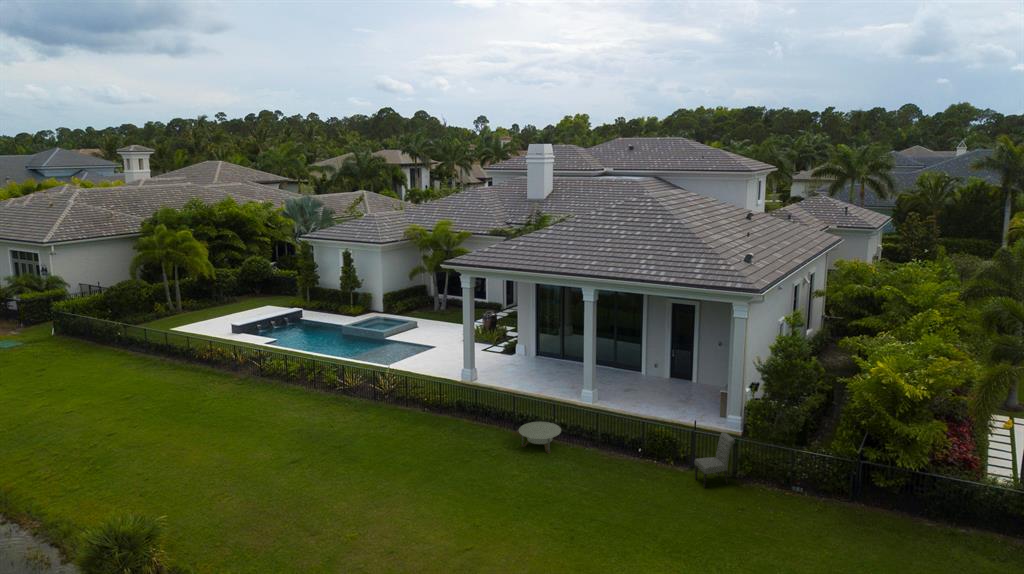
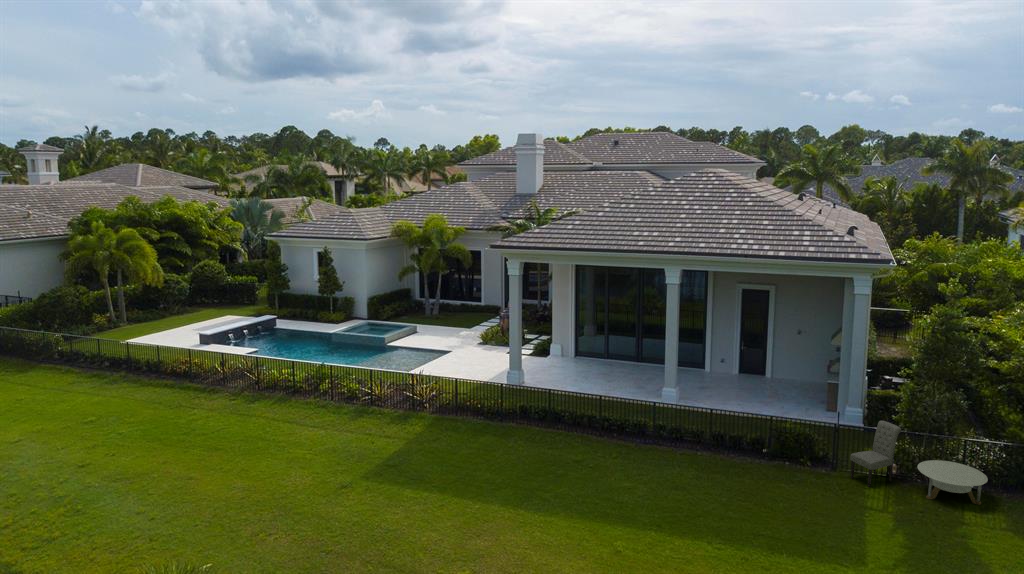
round table: present [519,422,561,453] -> present [917,460,988,505]

